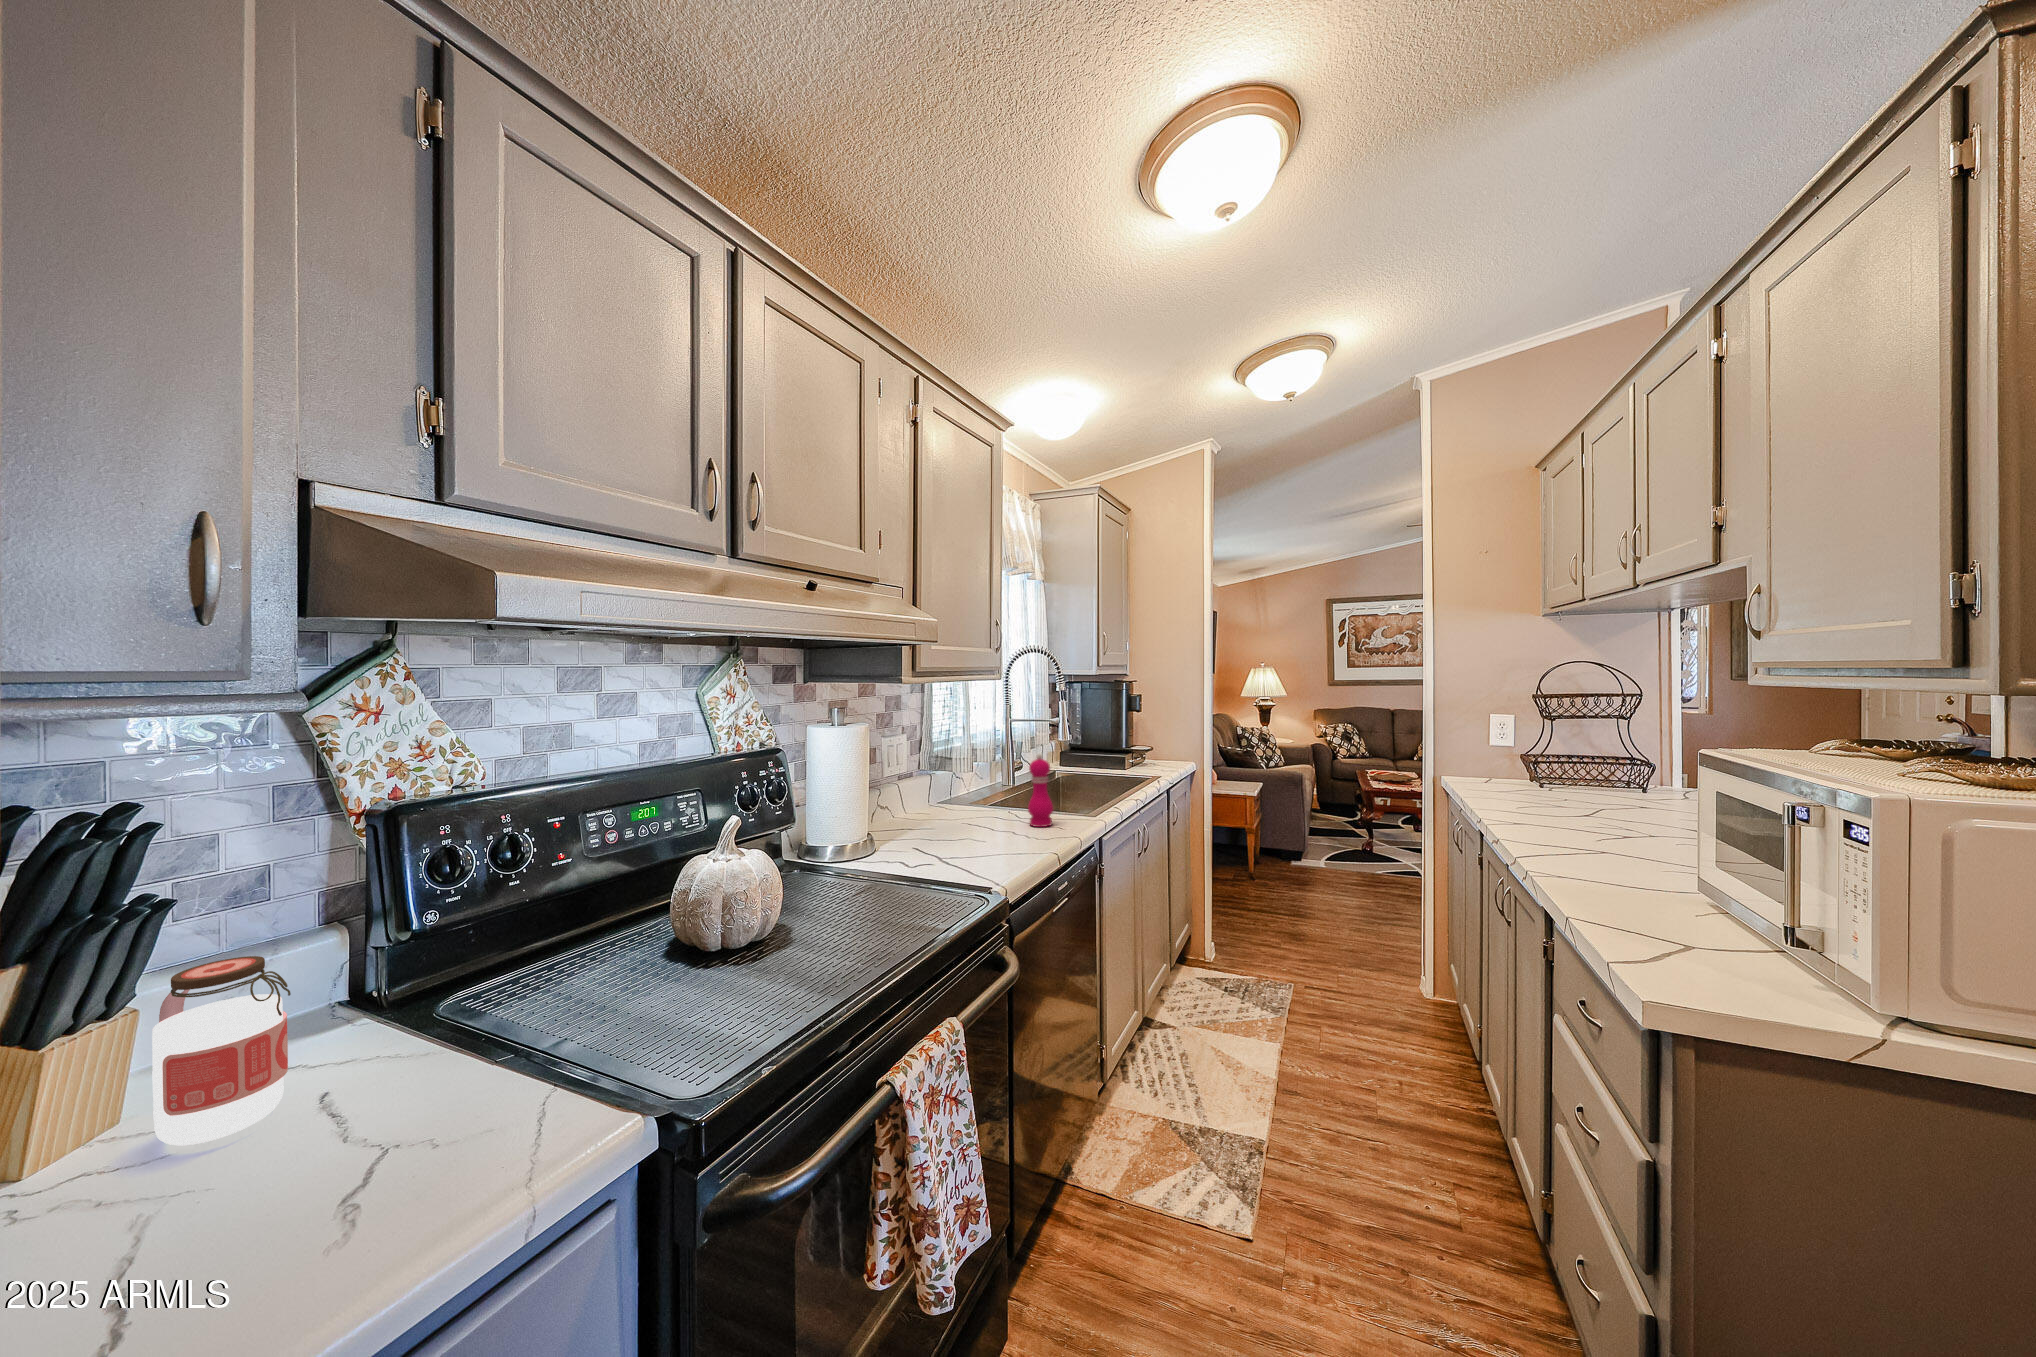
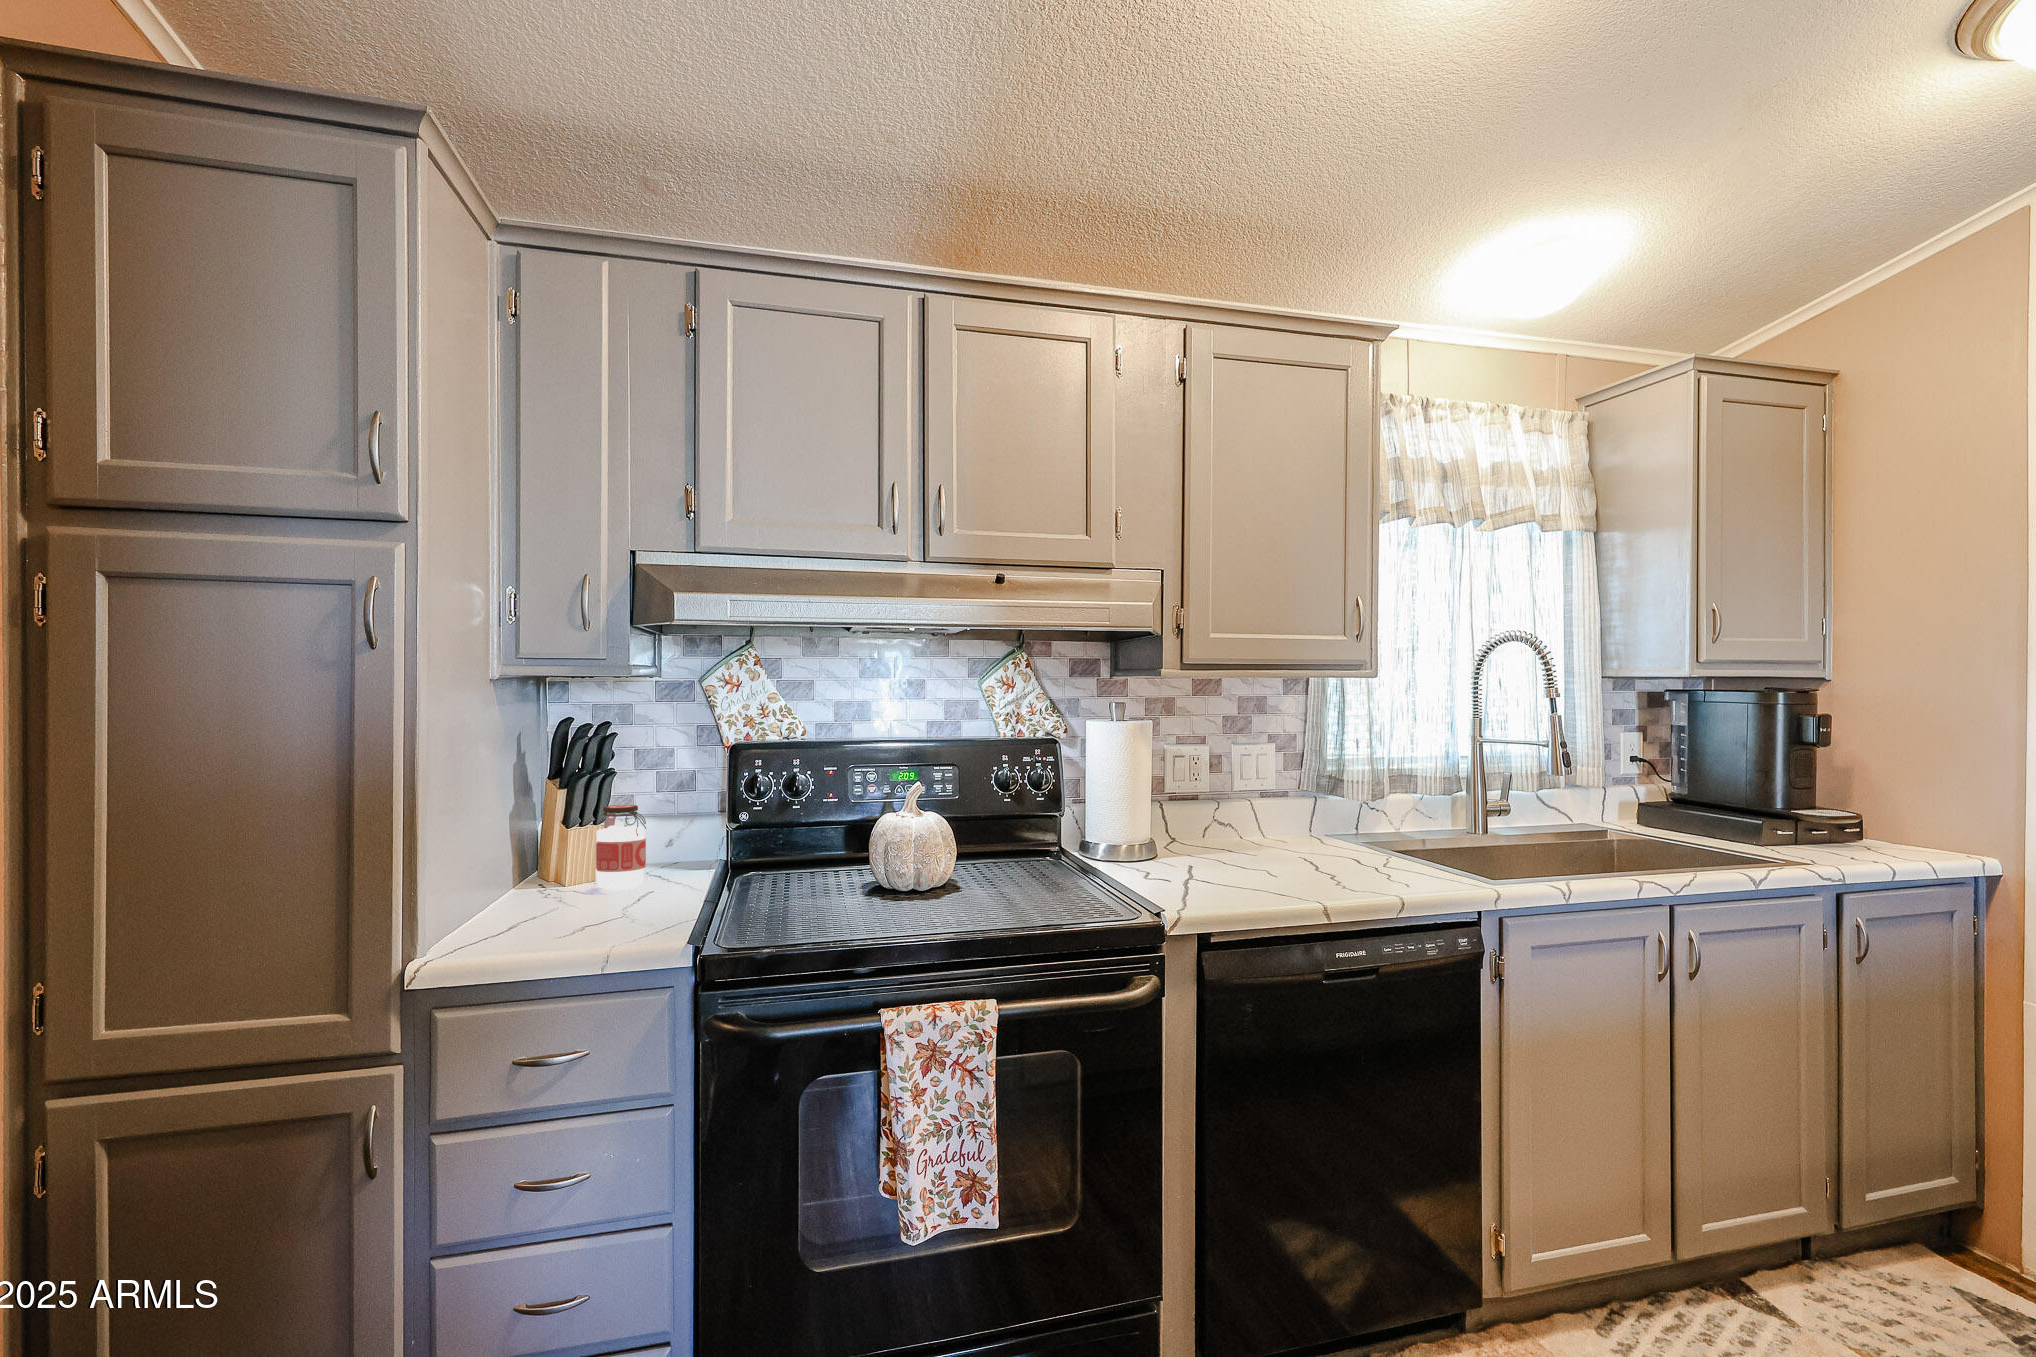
pepper mill: present [1028,754,1053,827] -> none [1355,769,1390,861]

